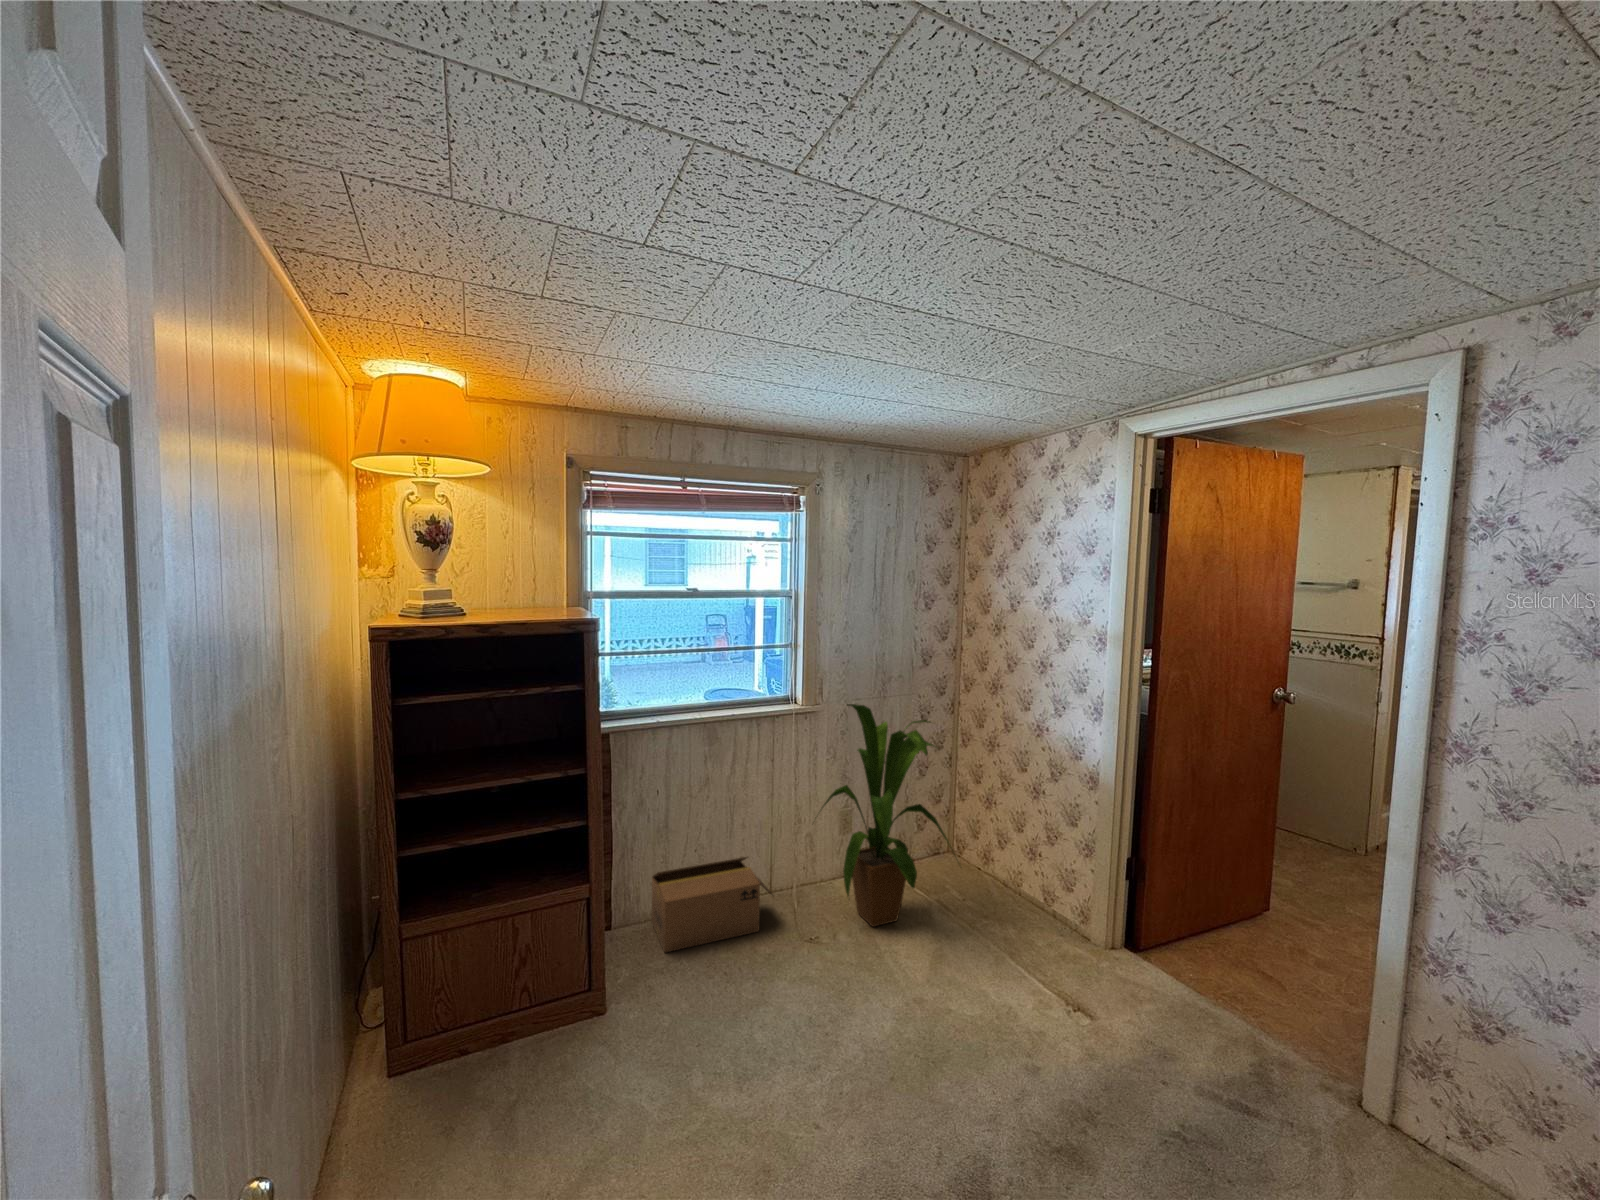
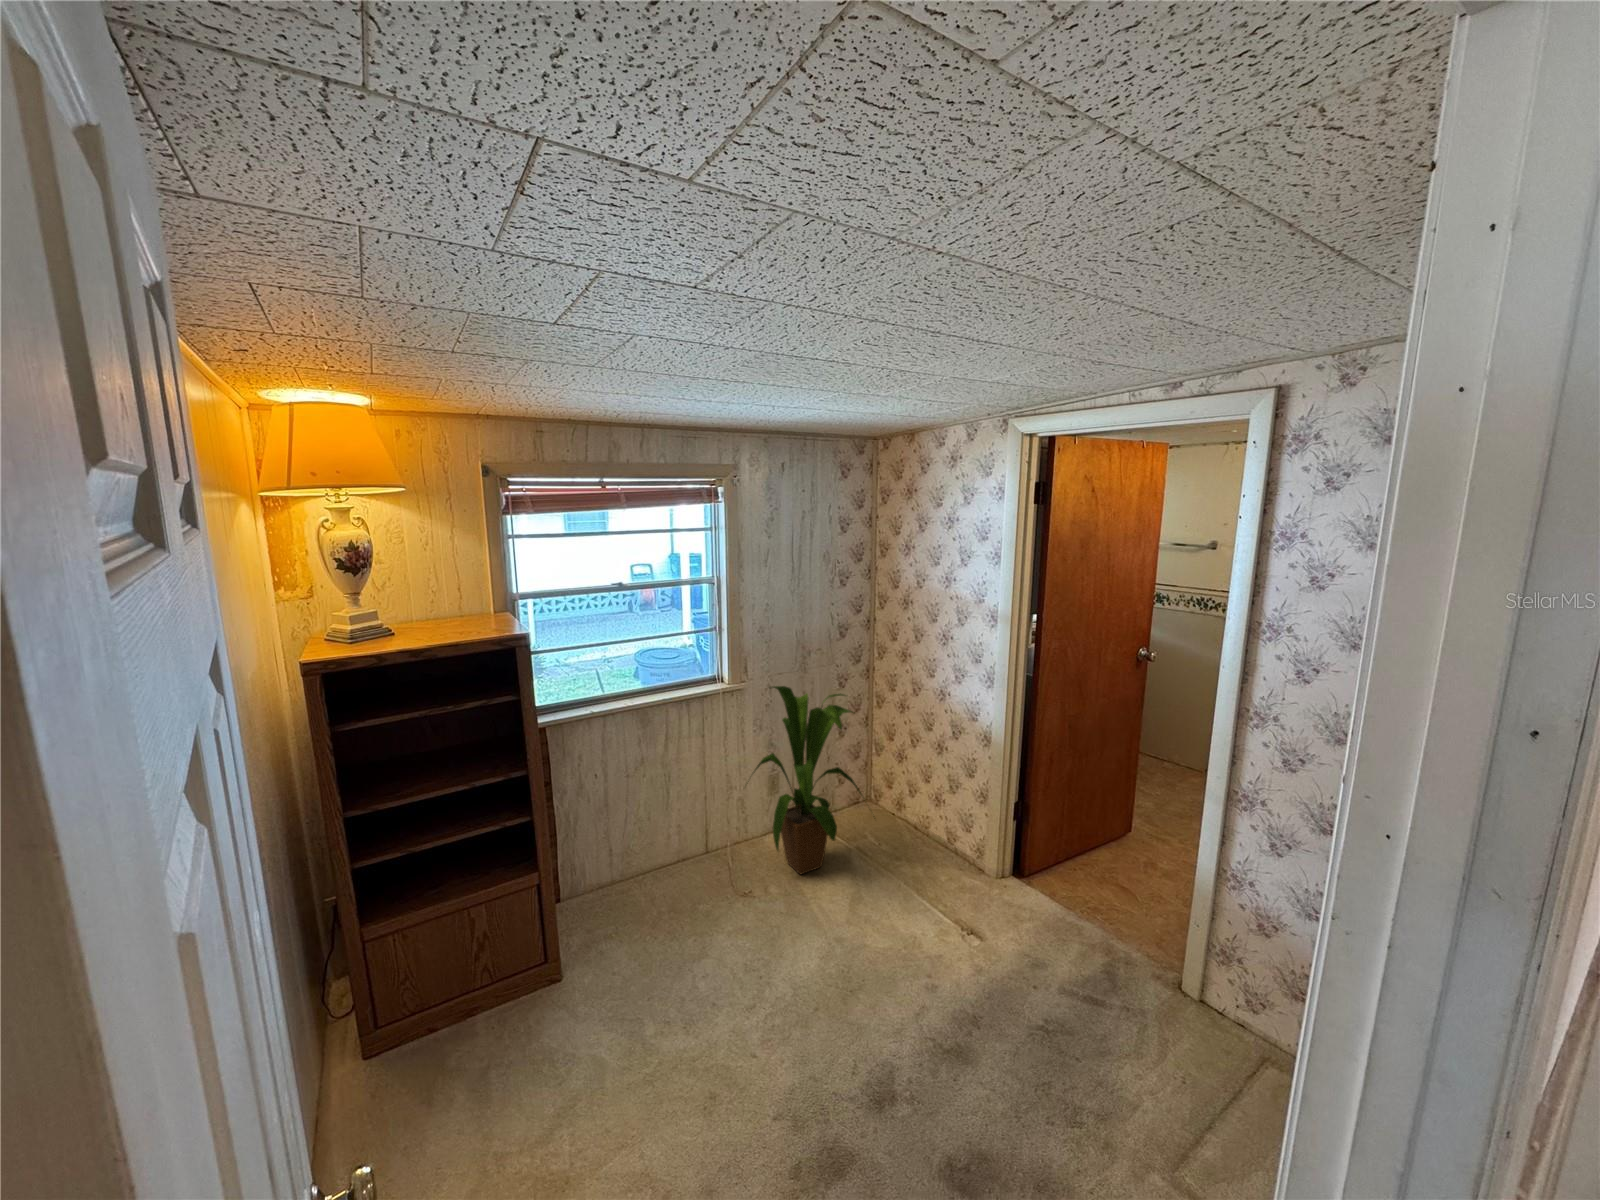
cardboard box: present [652,857,772,952] -> none [598,823,712,917]

